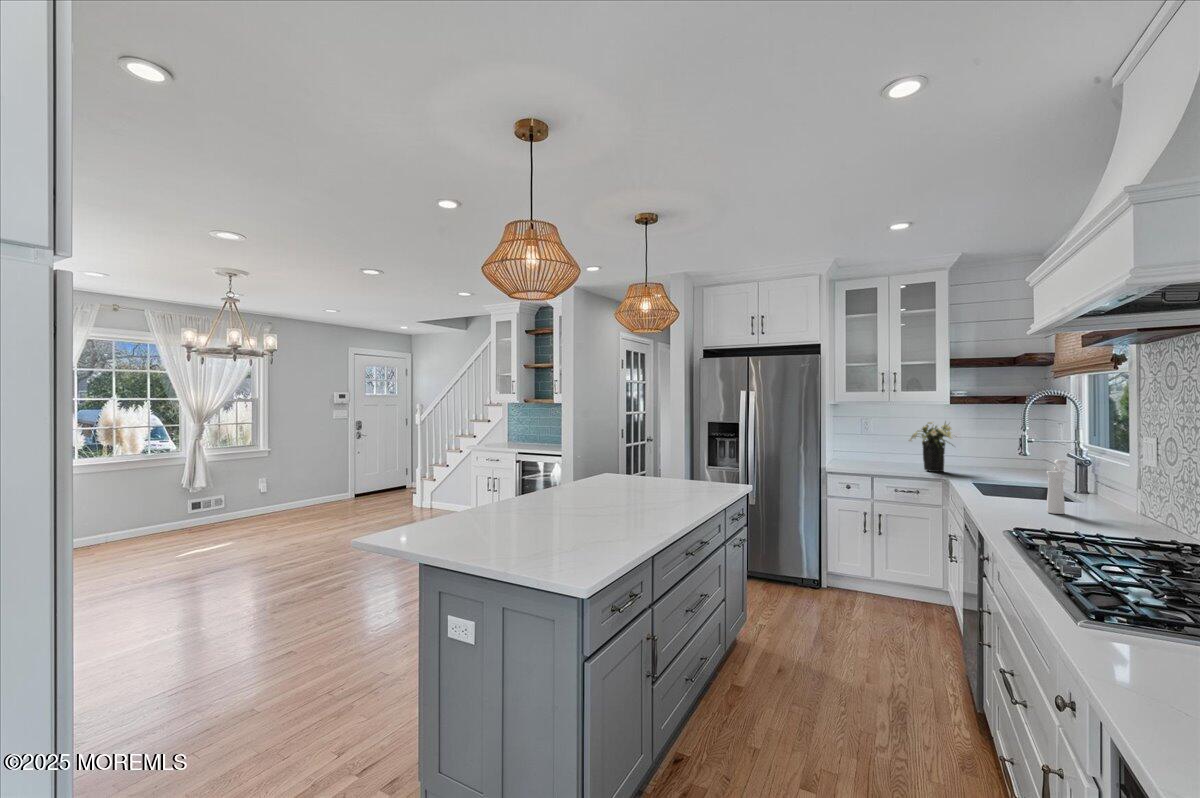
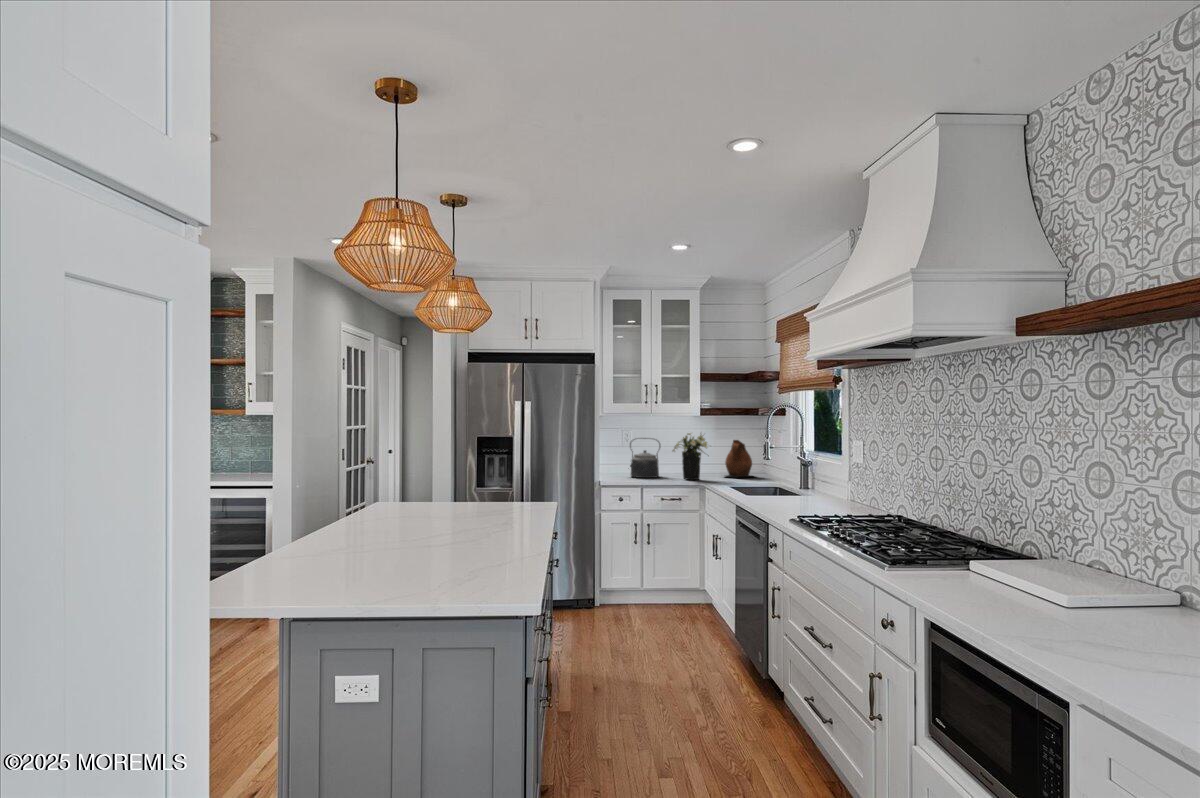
kettle: none [862,426,901,466] -> present [630,438,660,478]
ceramic pitcher: none [975,429,1023,472] -> present [725,440,753,477]
pepper mill: present [1047,459,1068,514] -> none [798,459,810,503]

